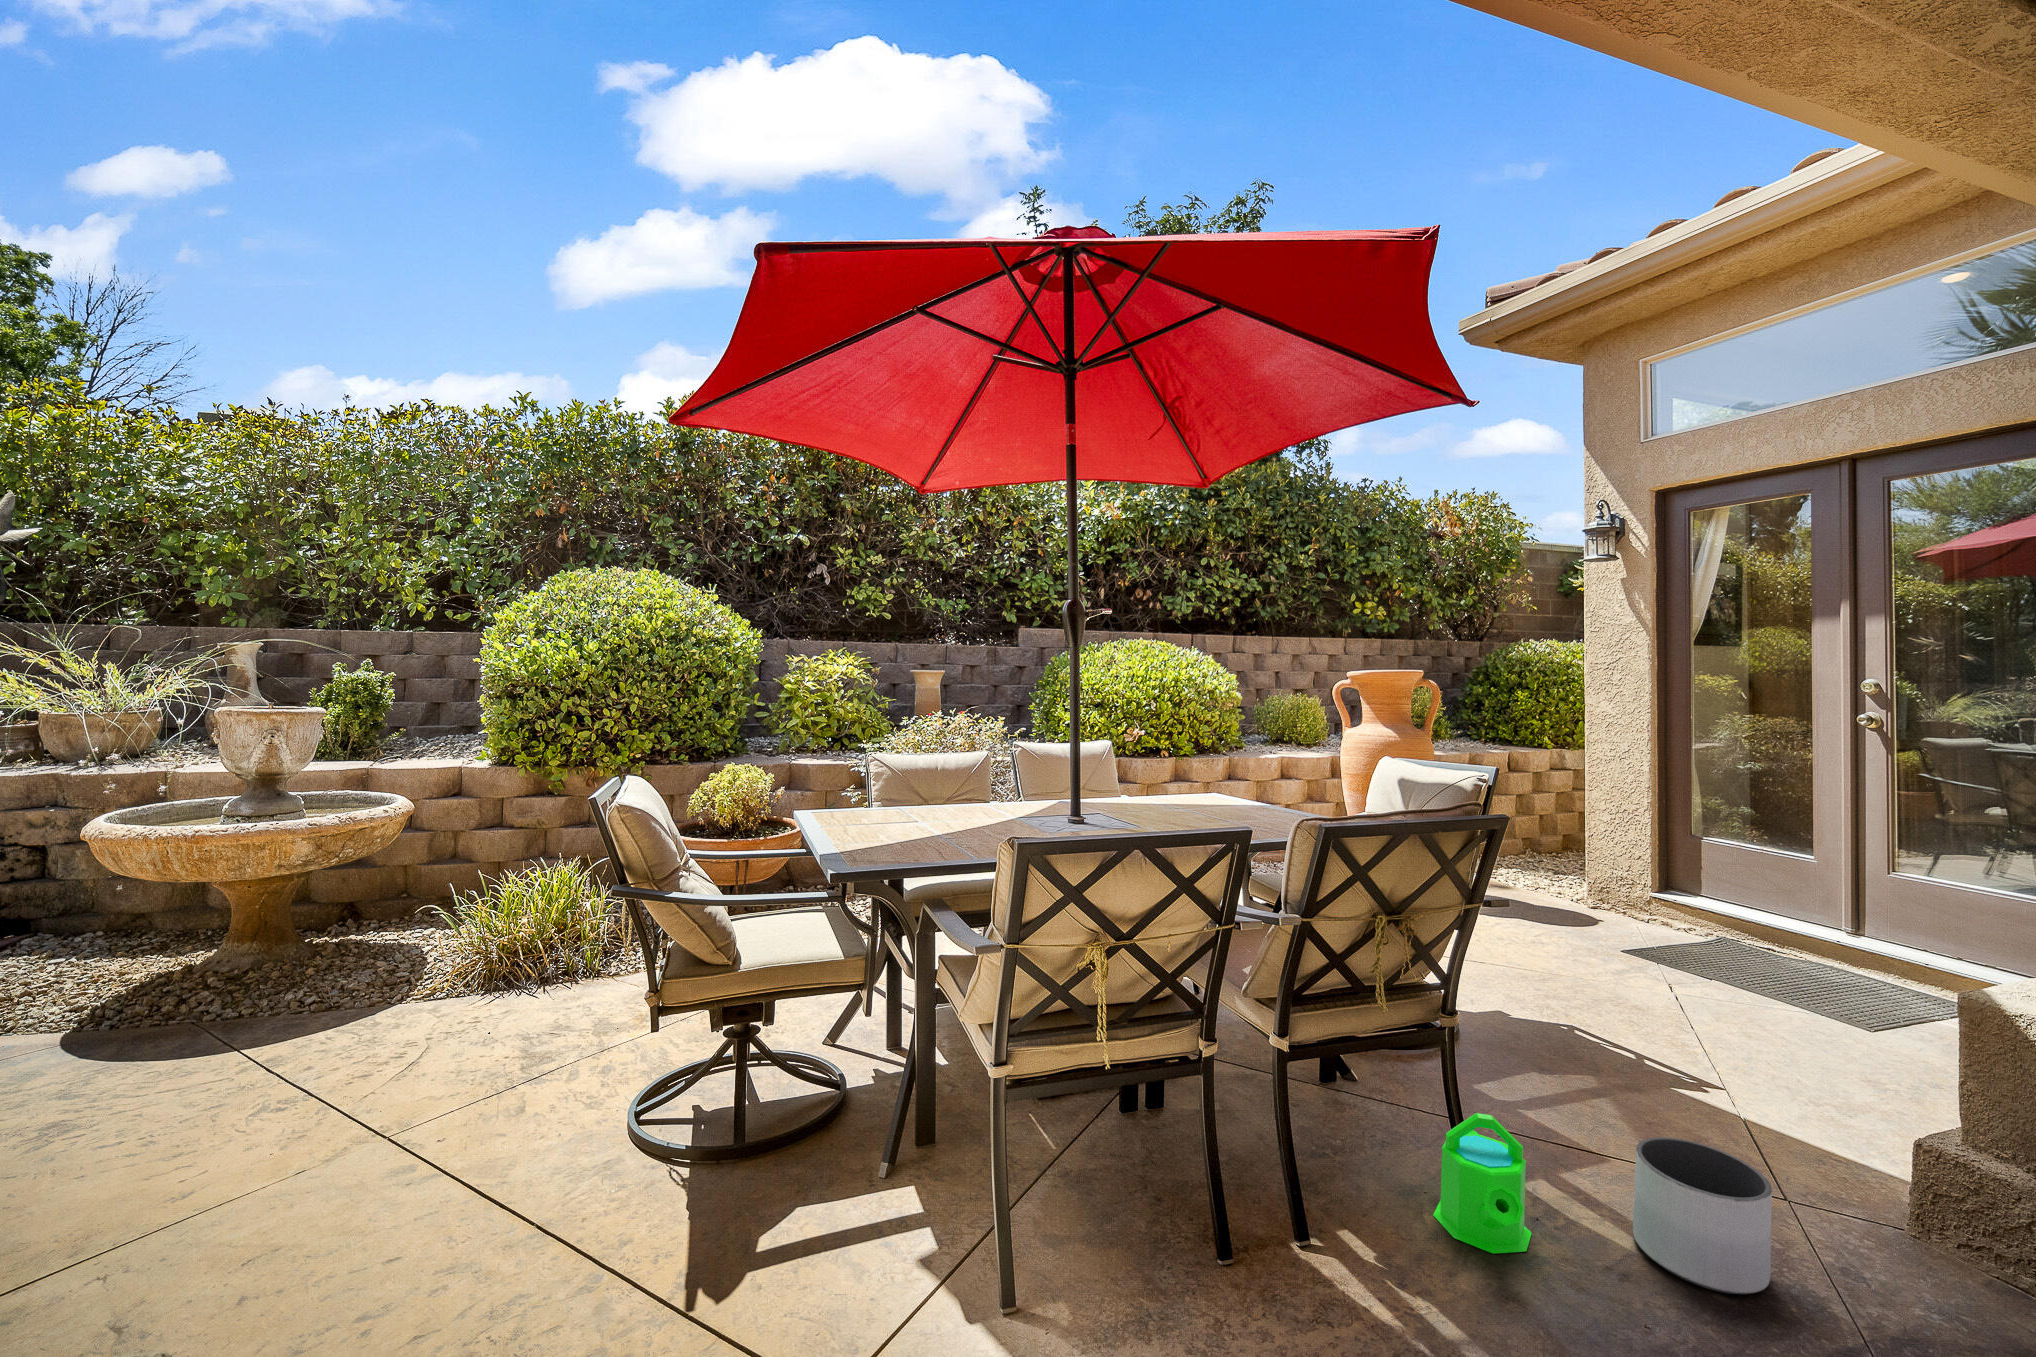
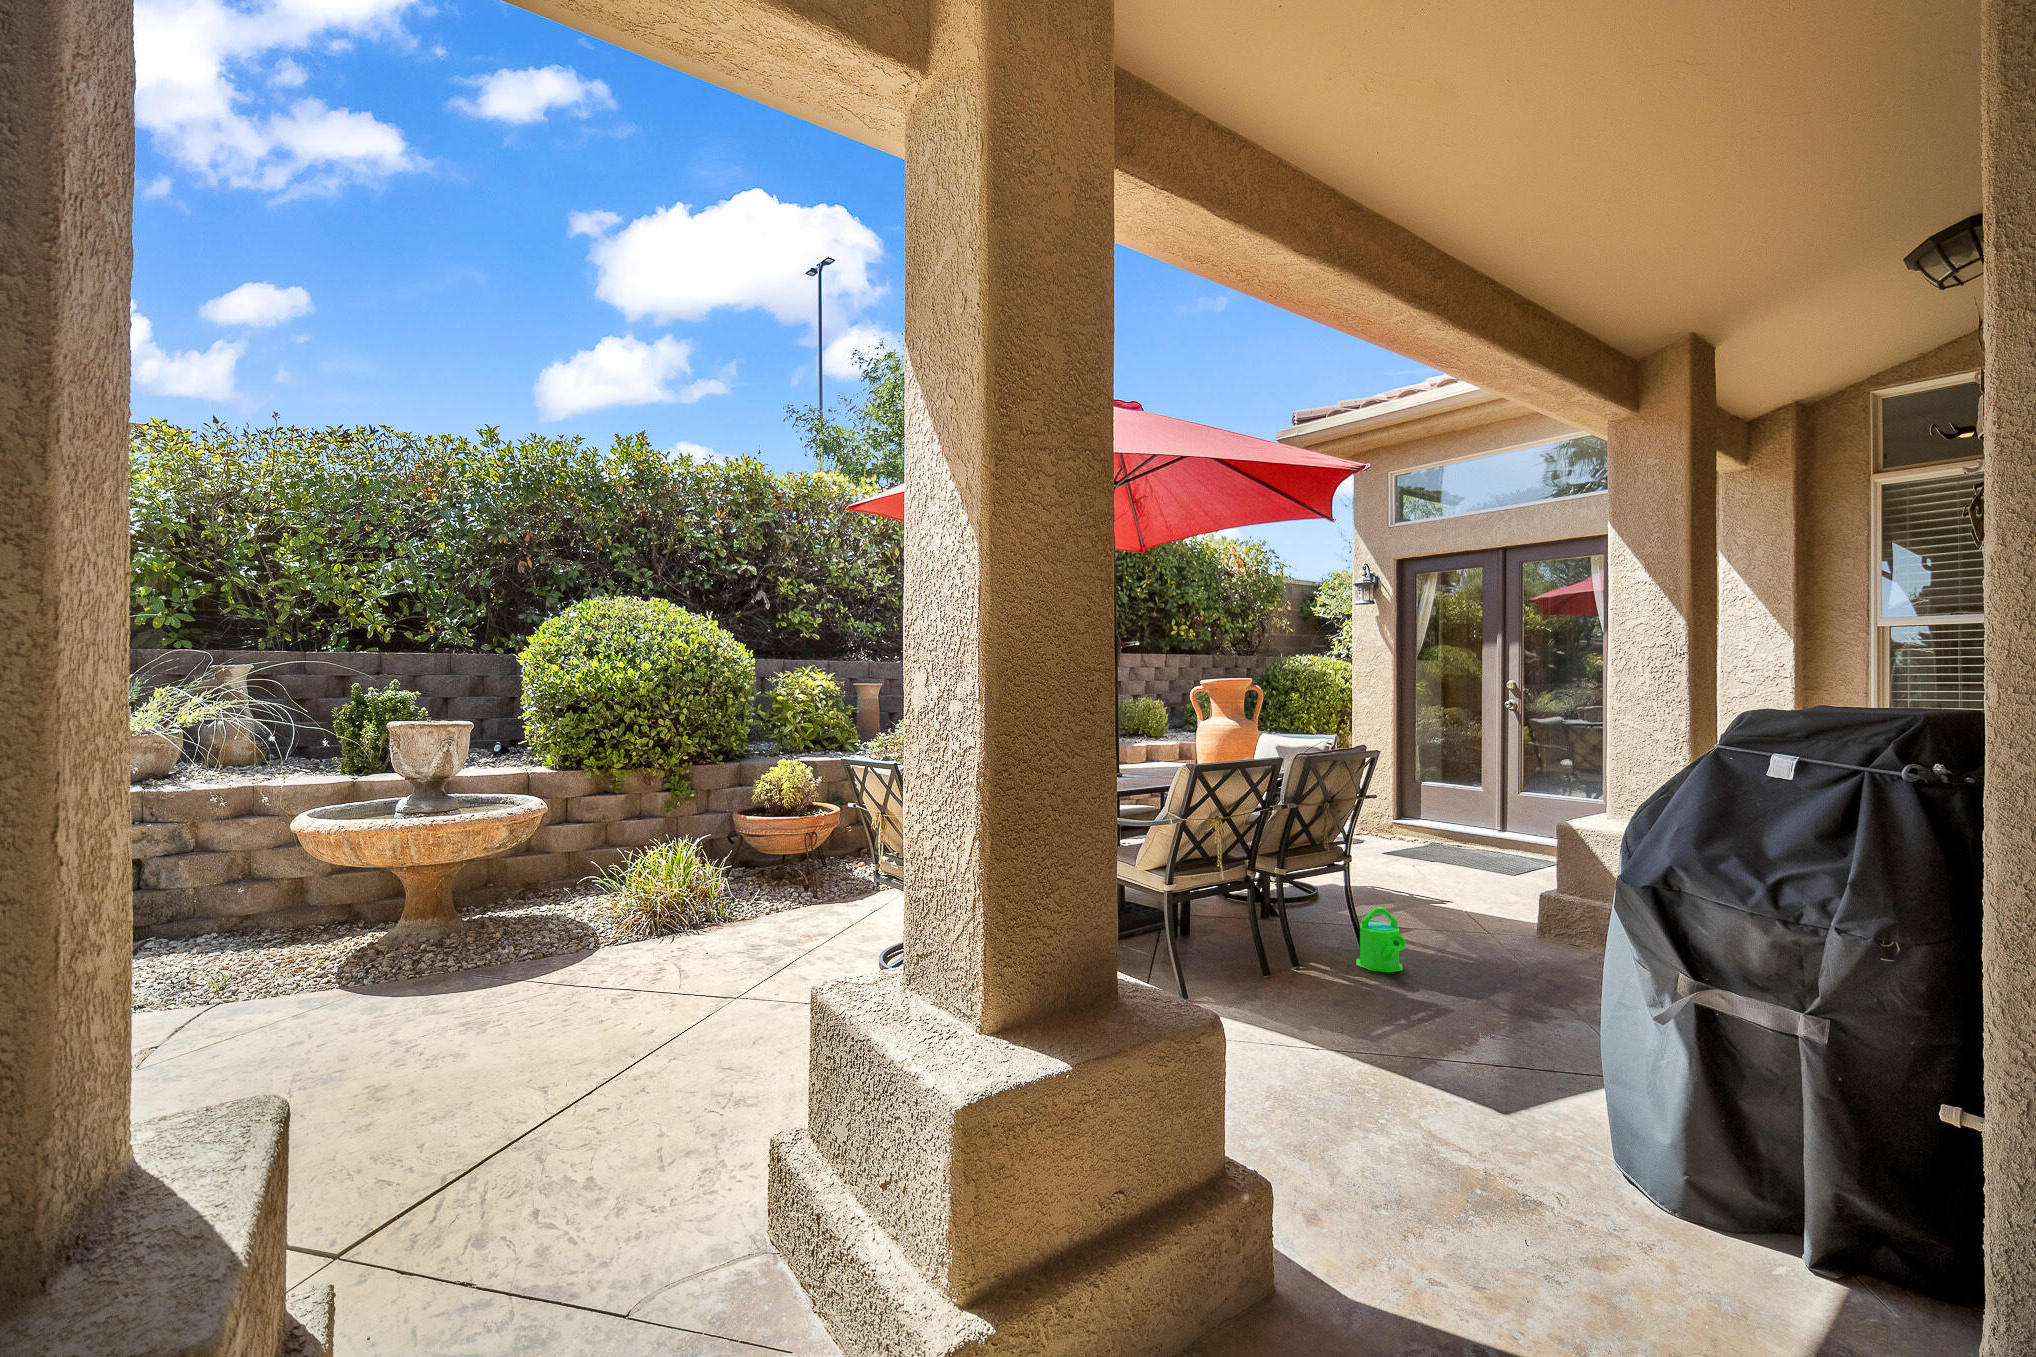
planter: present [1633,1137,1772,1294] -> none [1444,911,1503,971]

